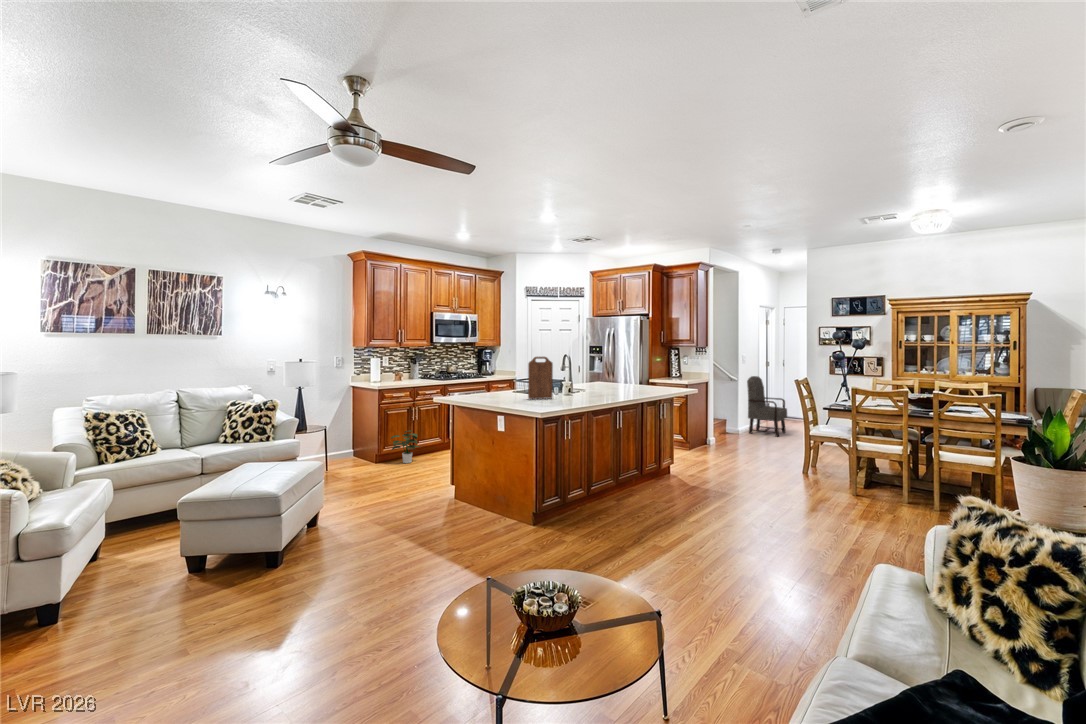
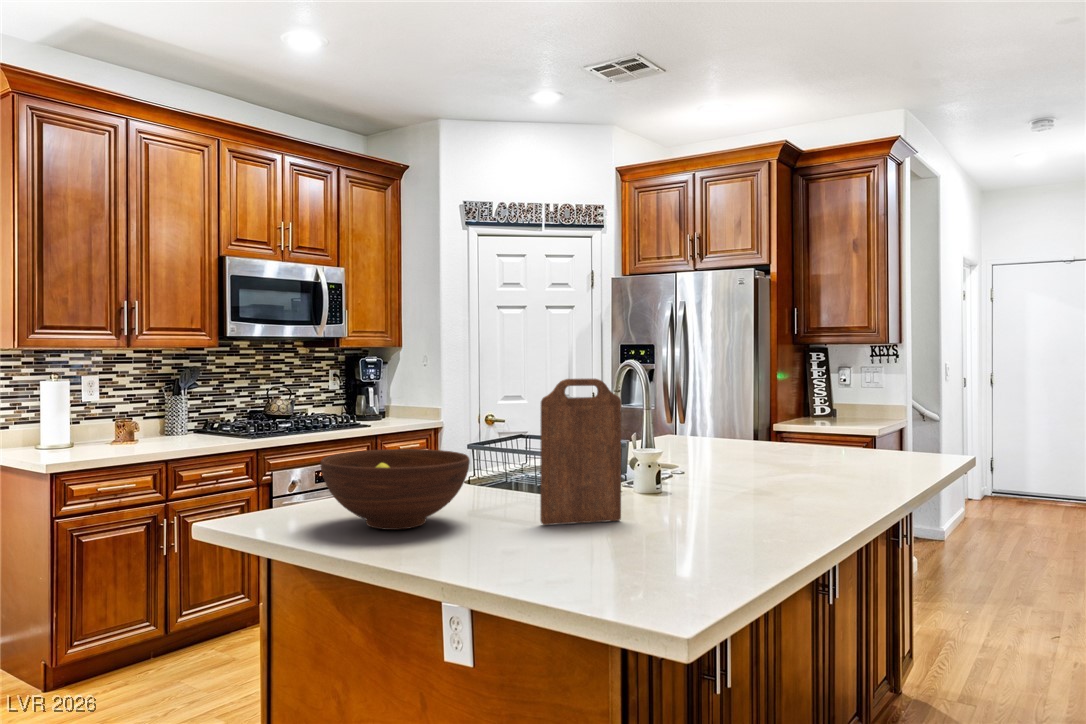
armchair: present [747,376,787,437] -> none [969,411,1052,550]
fruit bowl: none [466,377,508,399] -> present [321,449,470,530]
potted plant: present [391,430,420,463] -> none [89,589,187,690]

